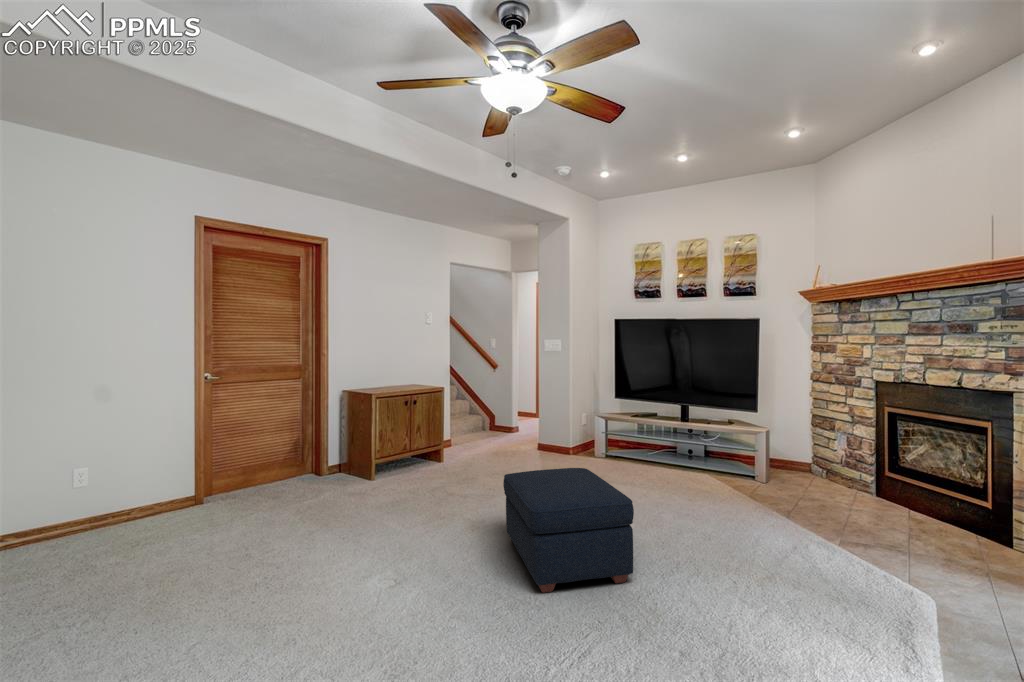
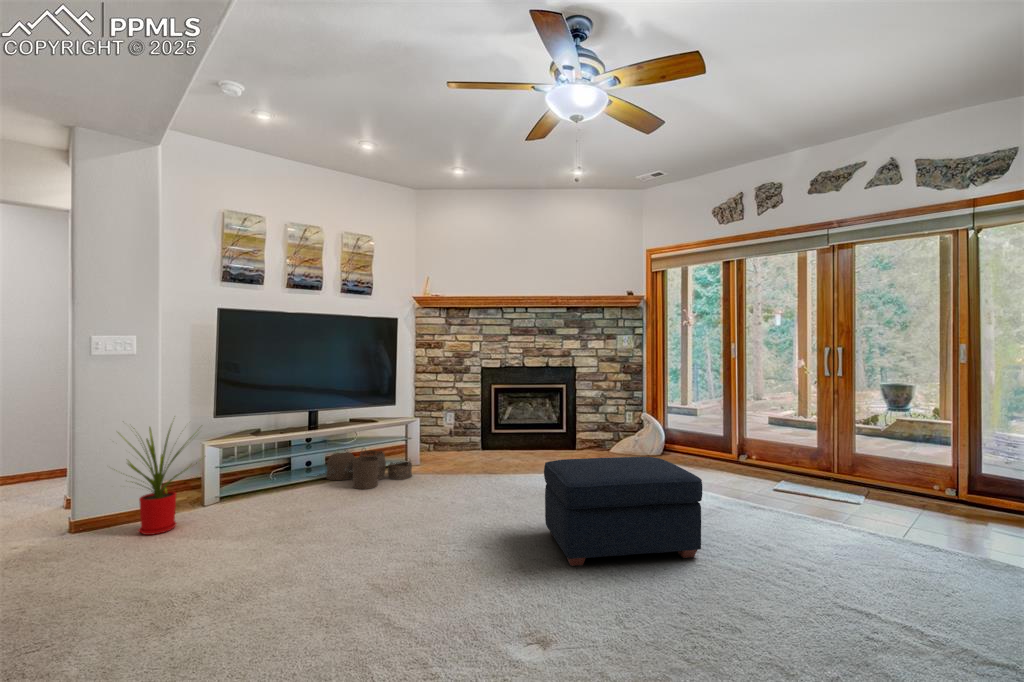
house plant: none [519,390,566,454] -> present [116,427,197,535]
woven basket: none [651,439,714,481] -> present [326,450,412,489]

